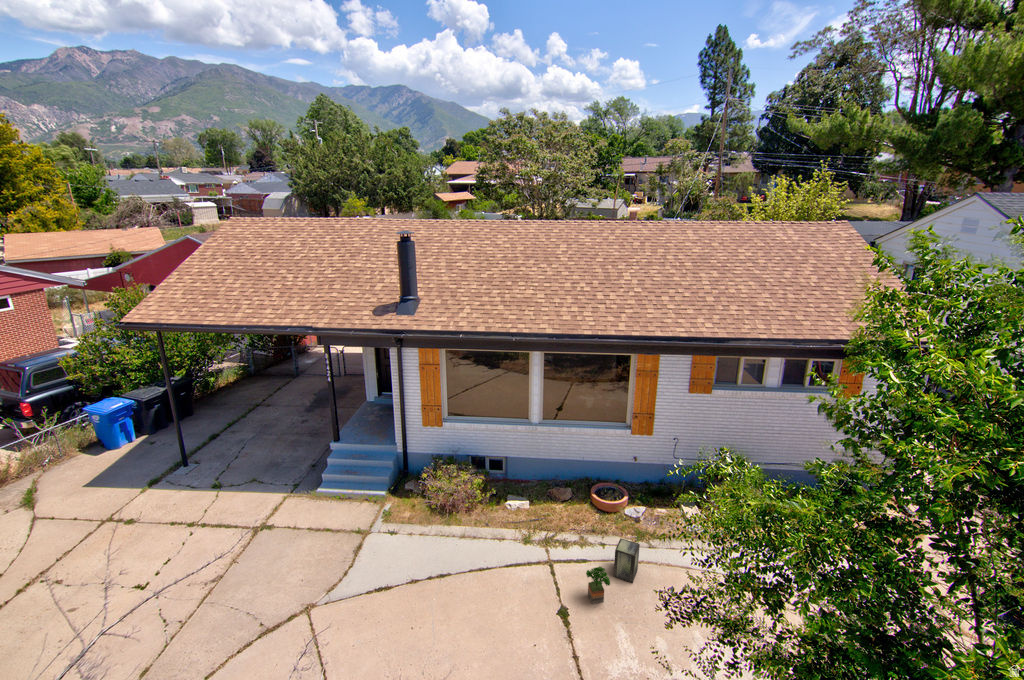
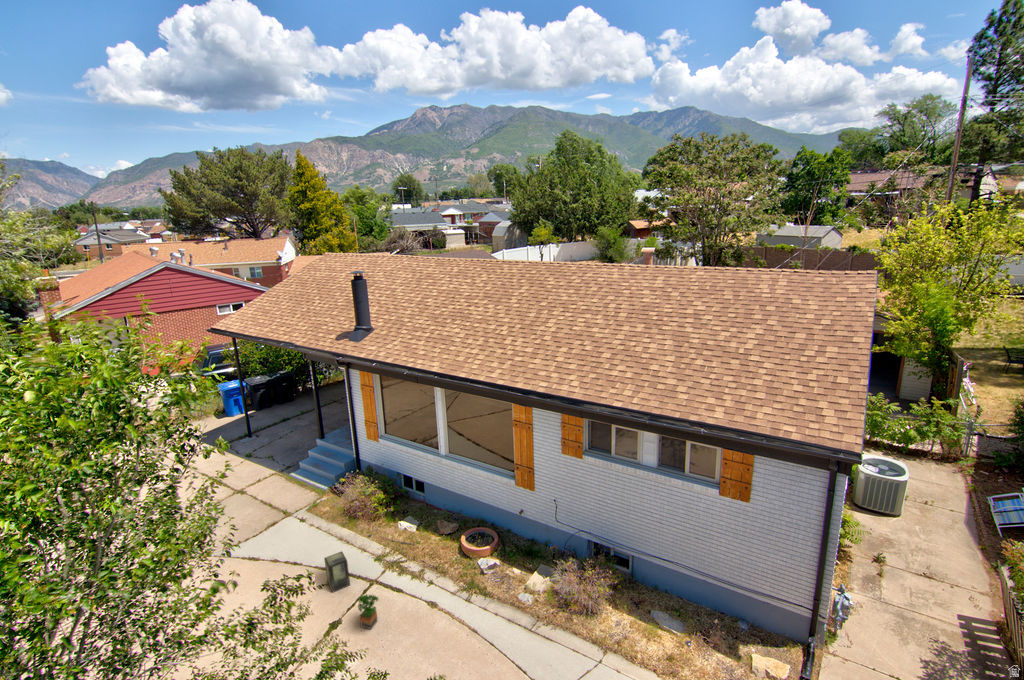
storage box: present [614,538,640,583] -> present [324,552,350,592]

